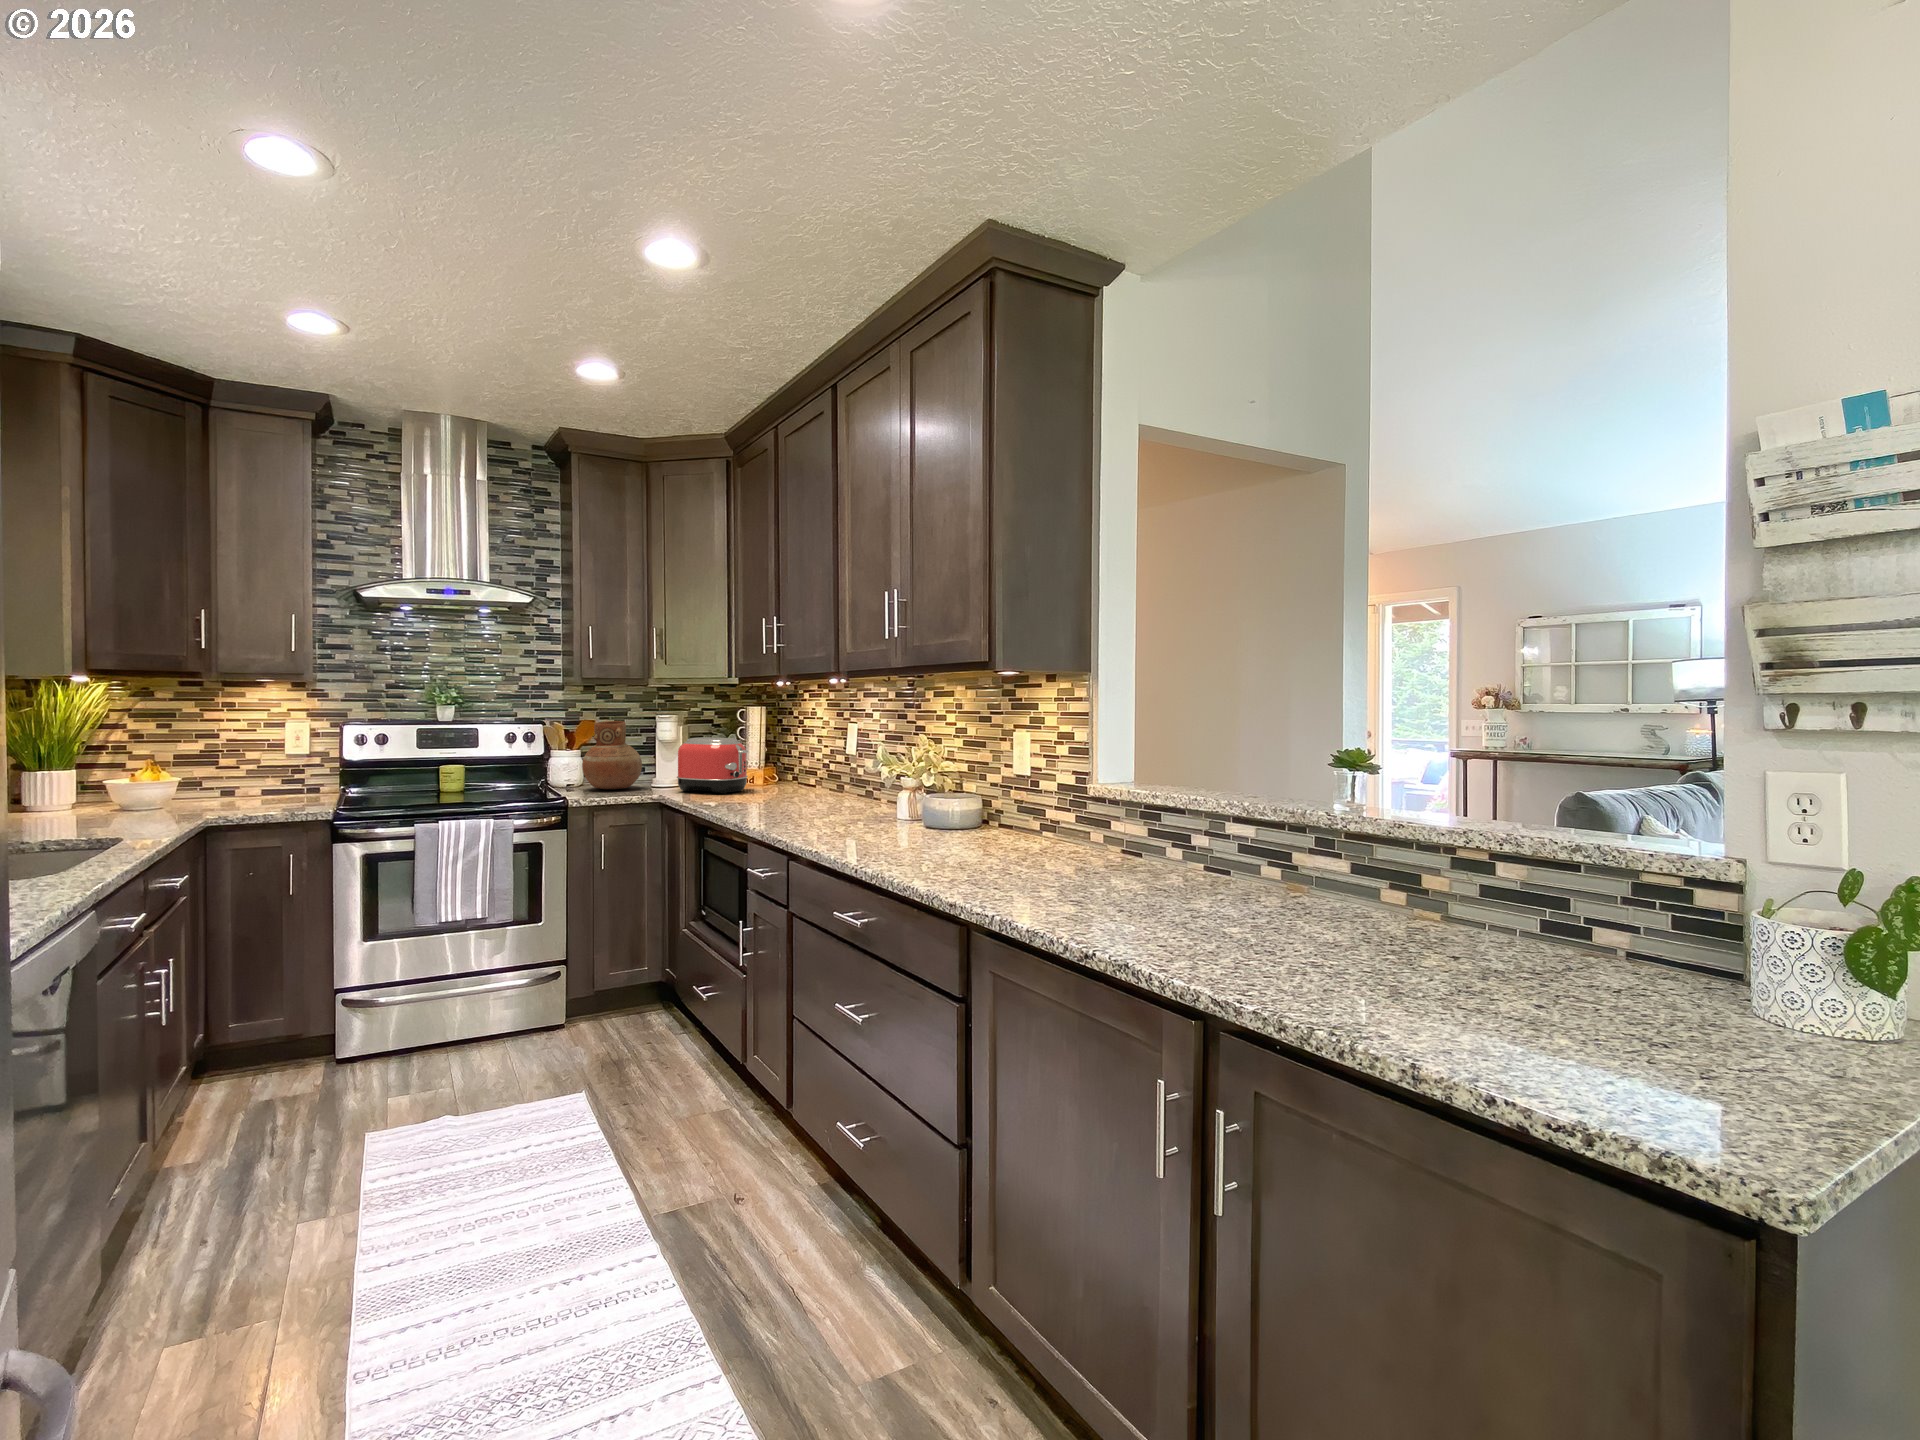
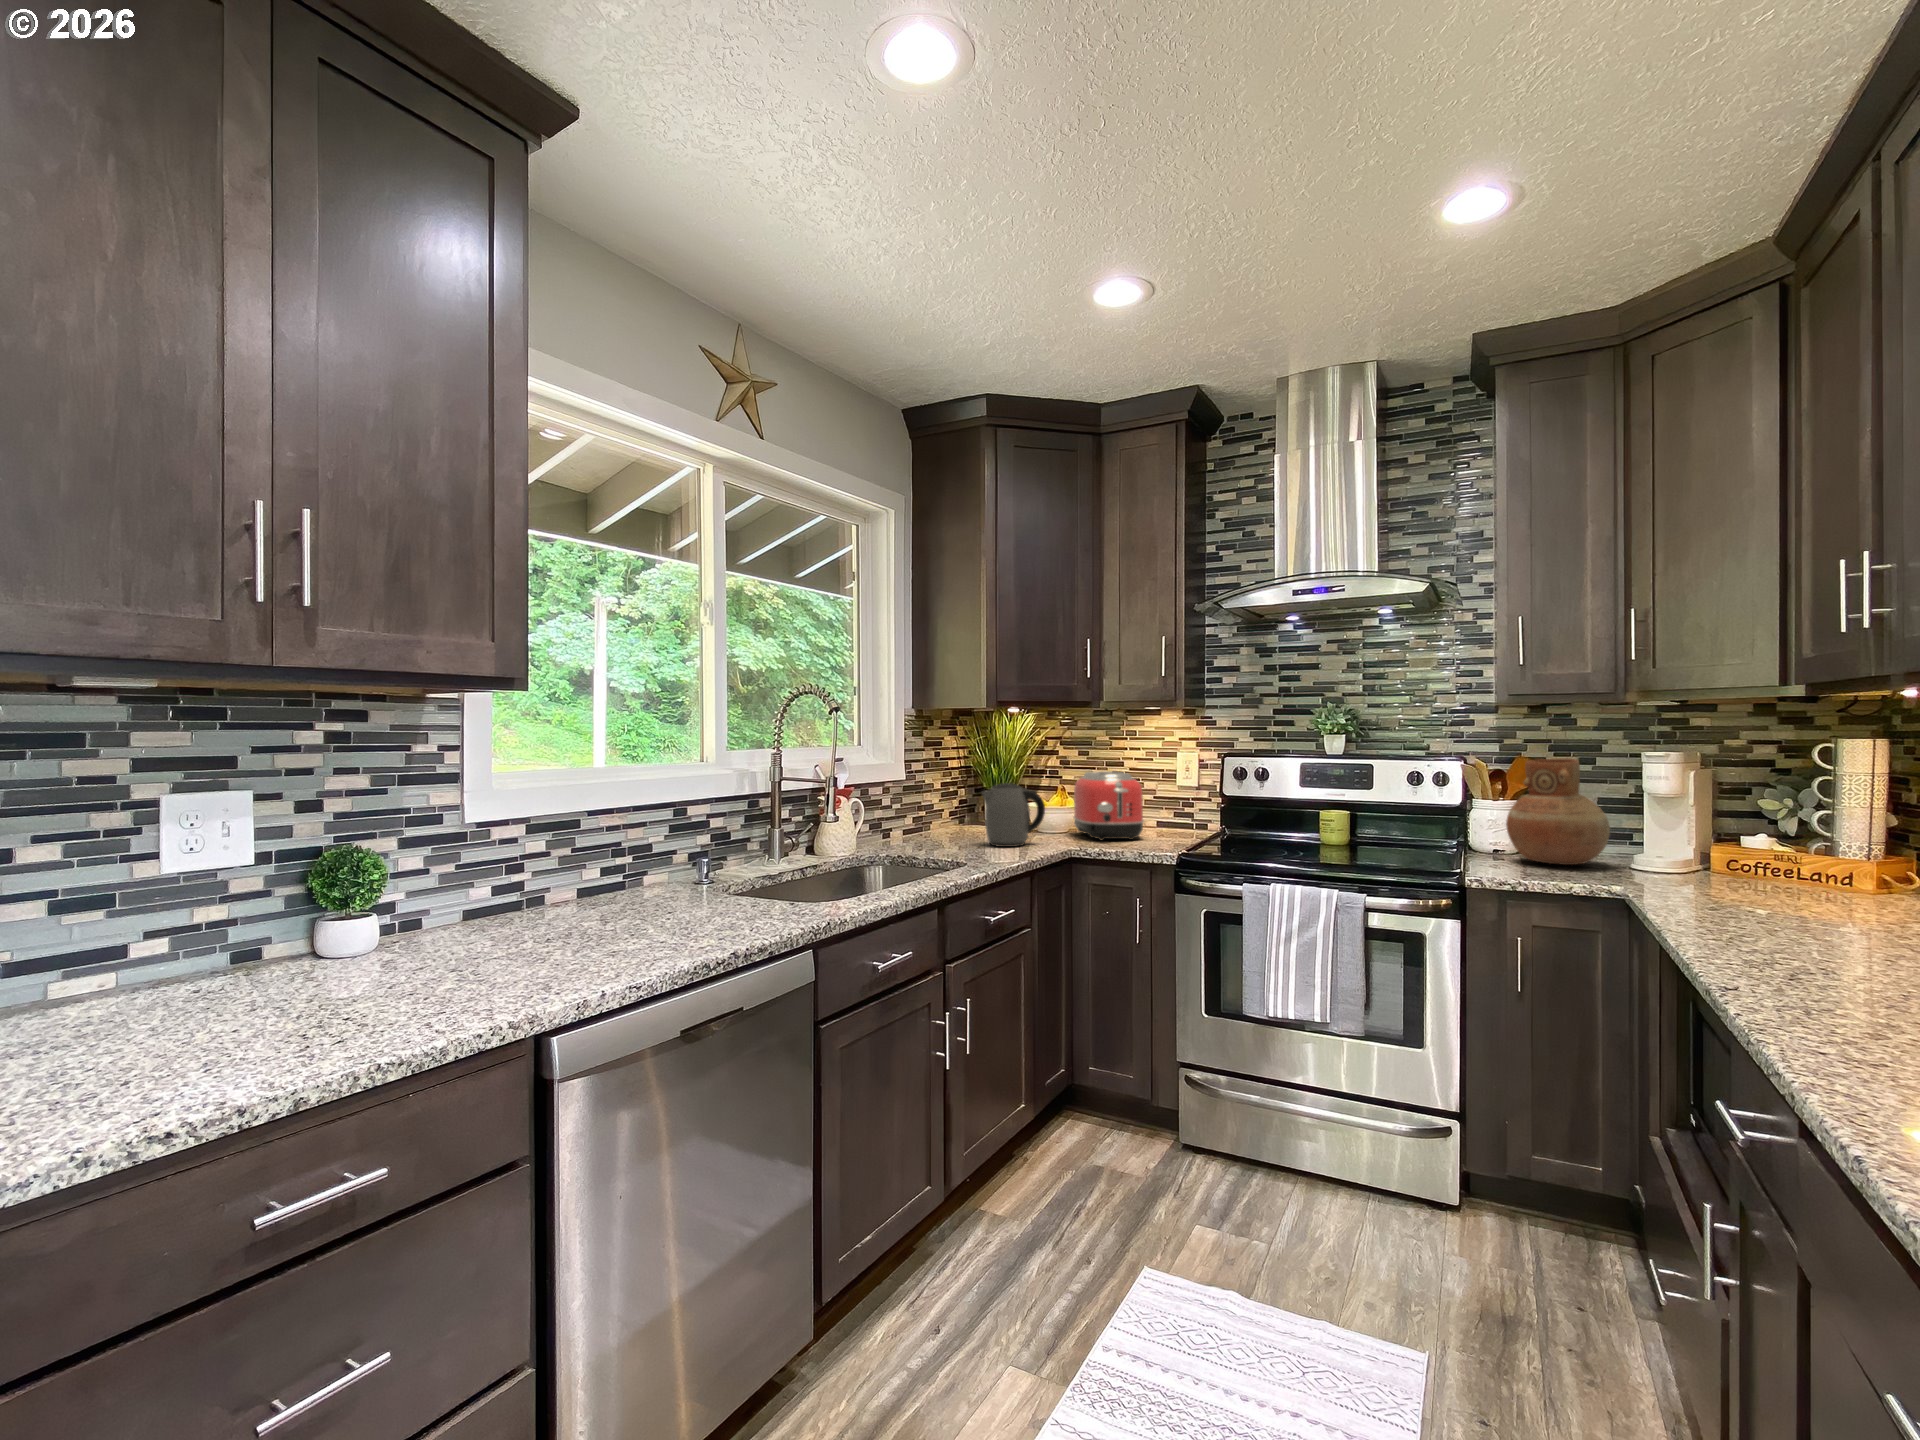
toaster: present [677,737,748,794] -> present [1074,771,1144,840]
kettle: none [77,762,163,830] -> present [982,783,1045,847]

